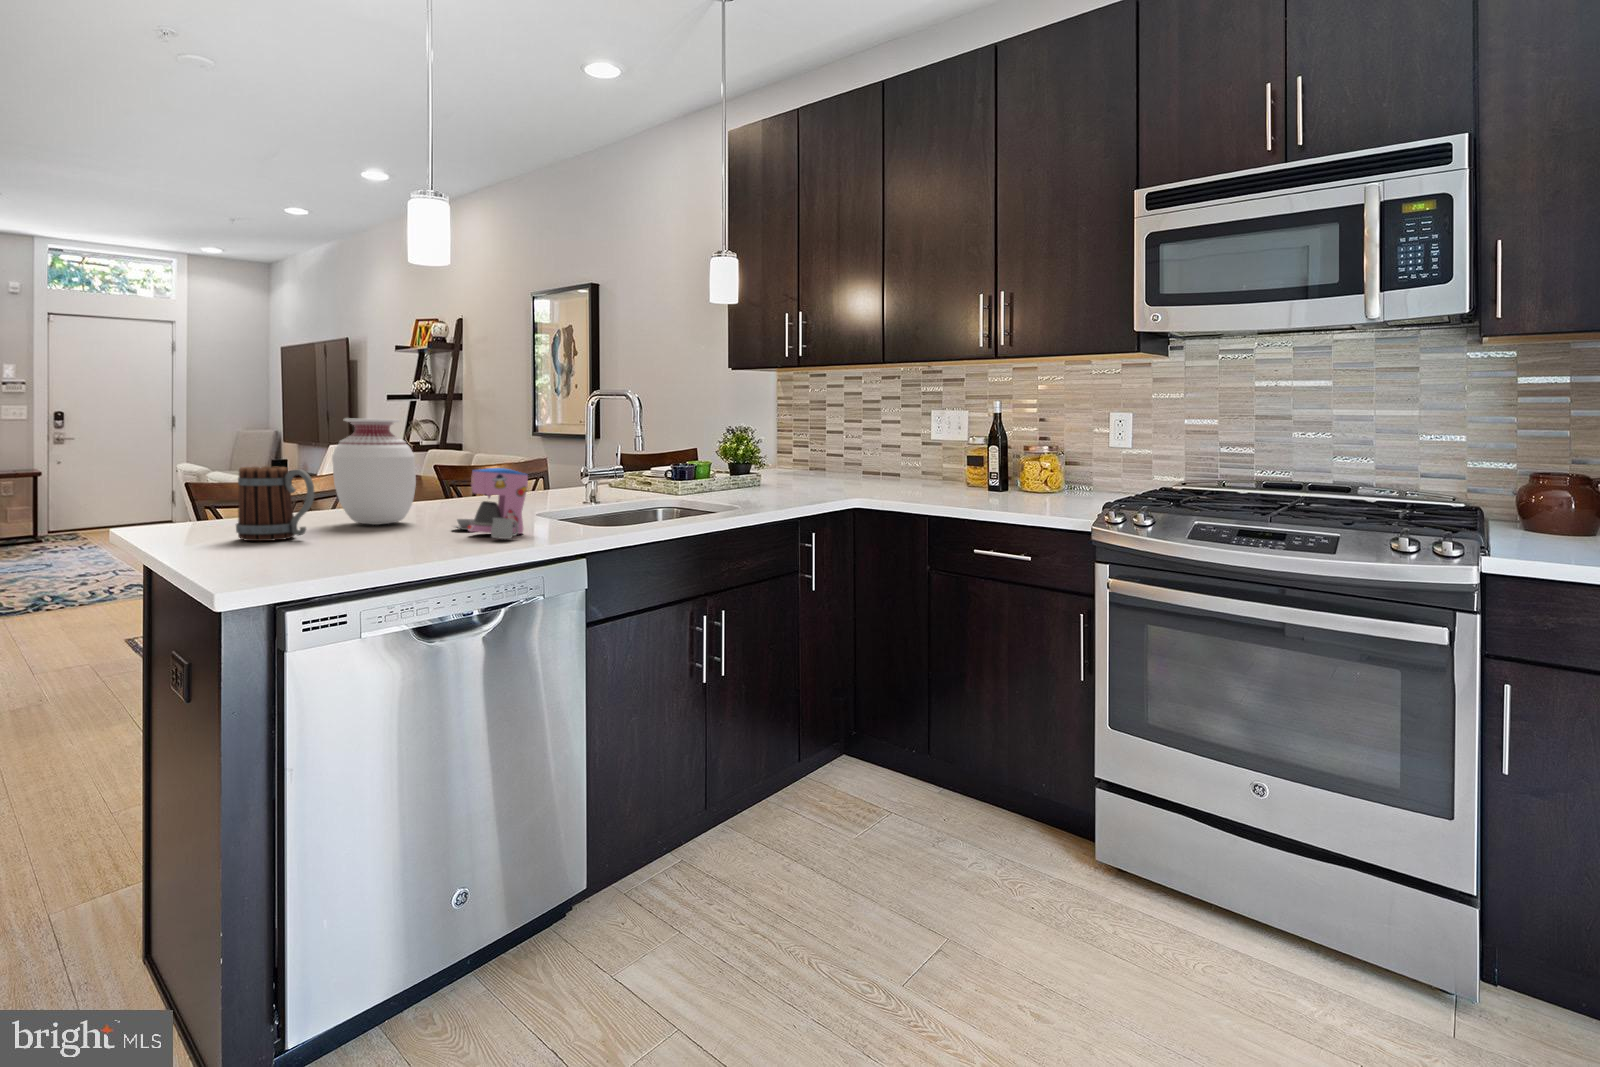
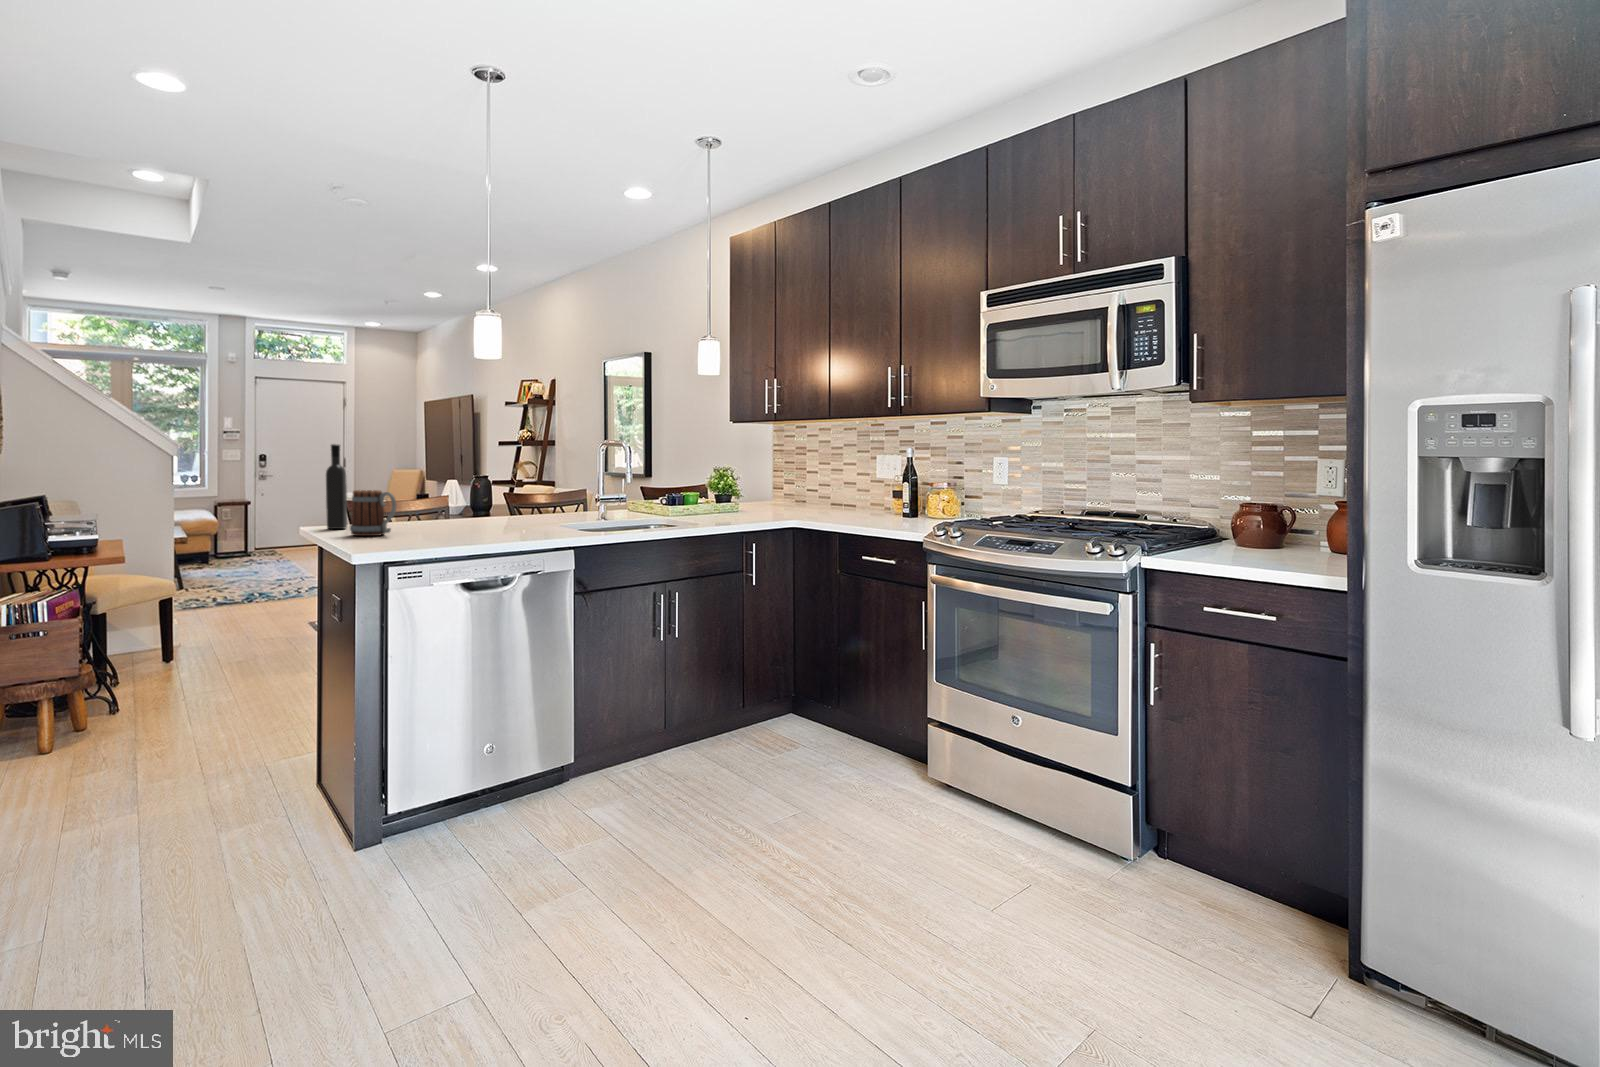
wine bottle: none [186,393,225,528] -> present [326,444,347,529]
vase: present [332,418,416,525] -> none [413,460,467,530]
coffee maker: present [454,468,528,539] -> none [484,493,532,538]

